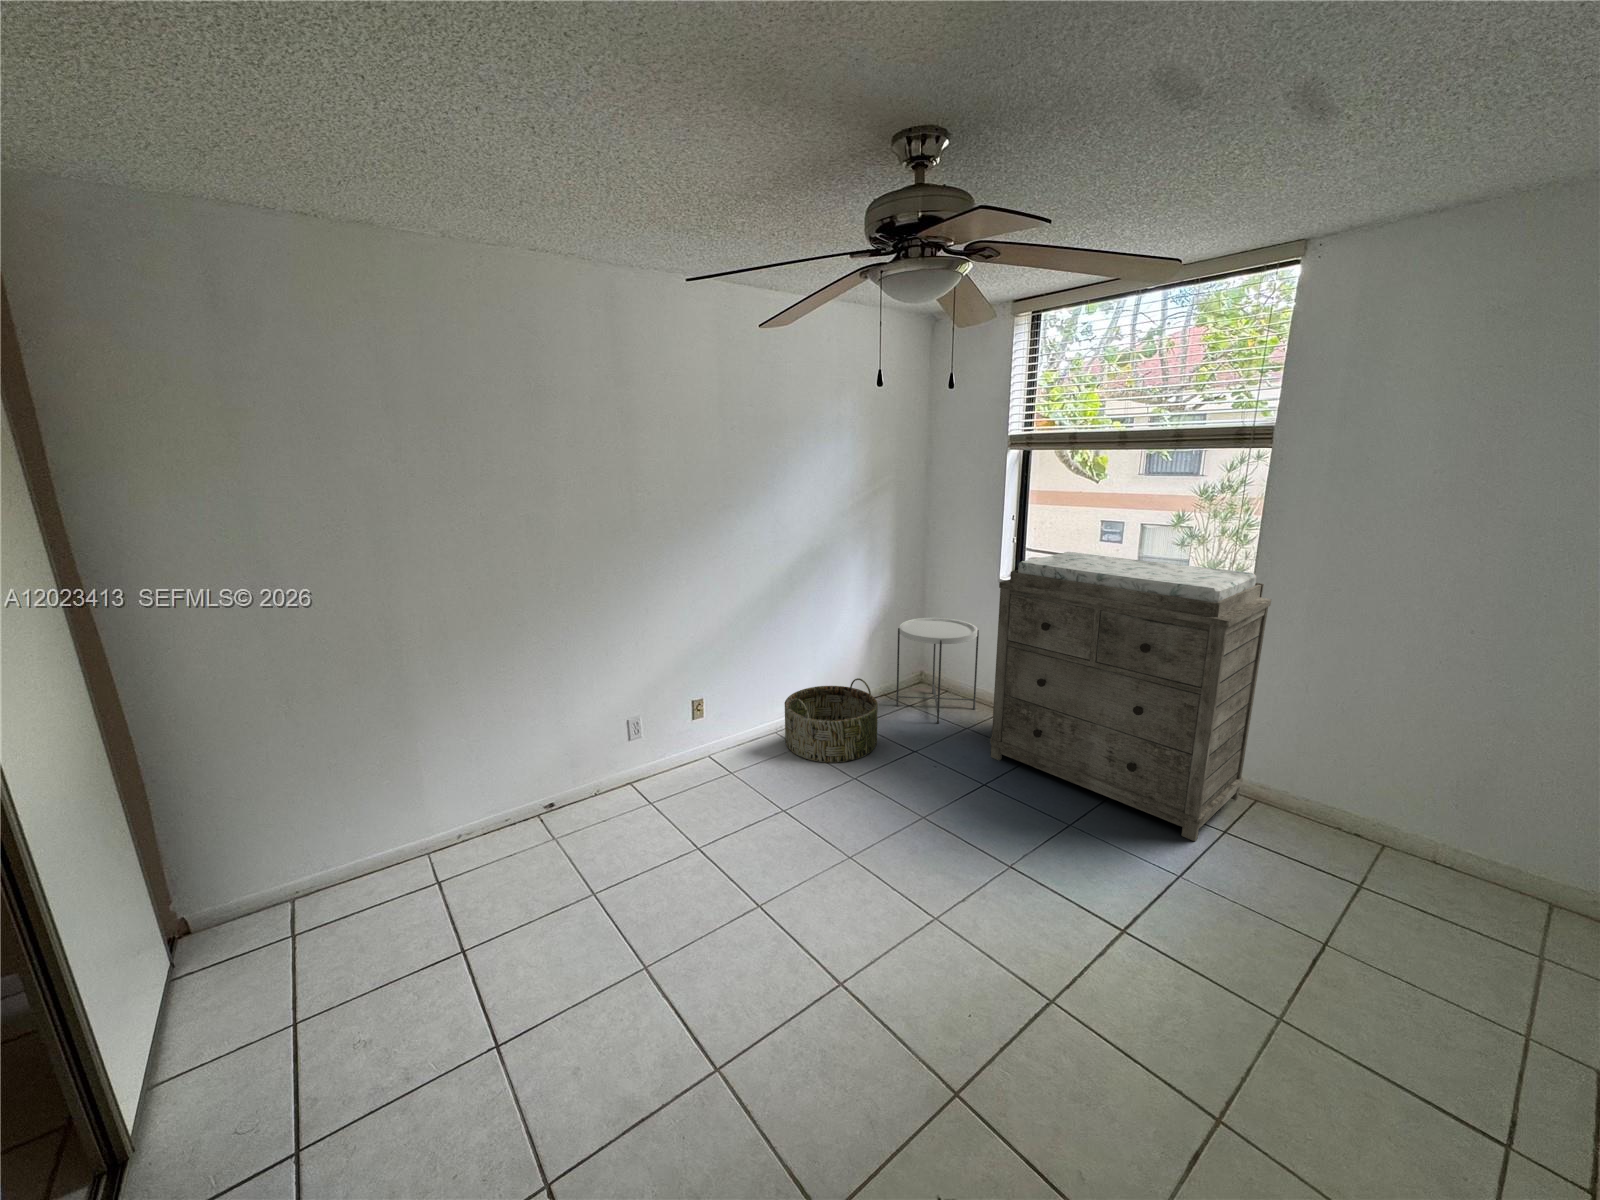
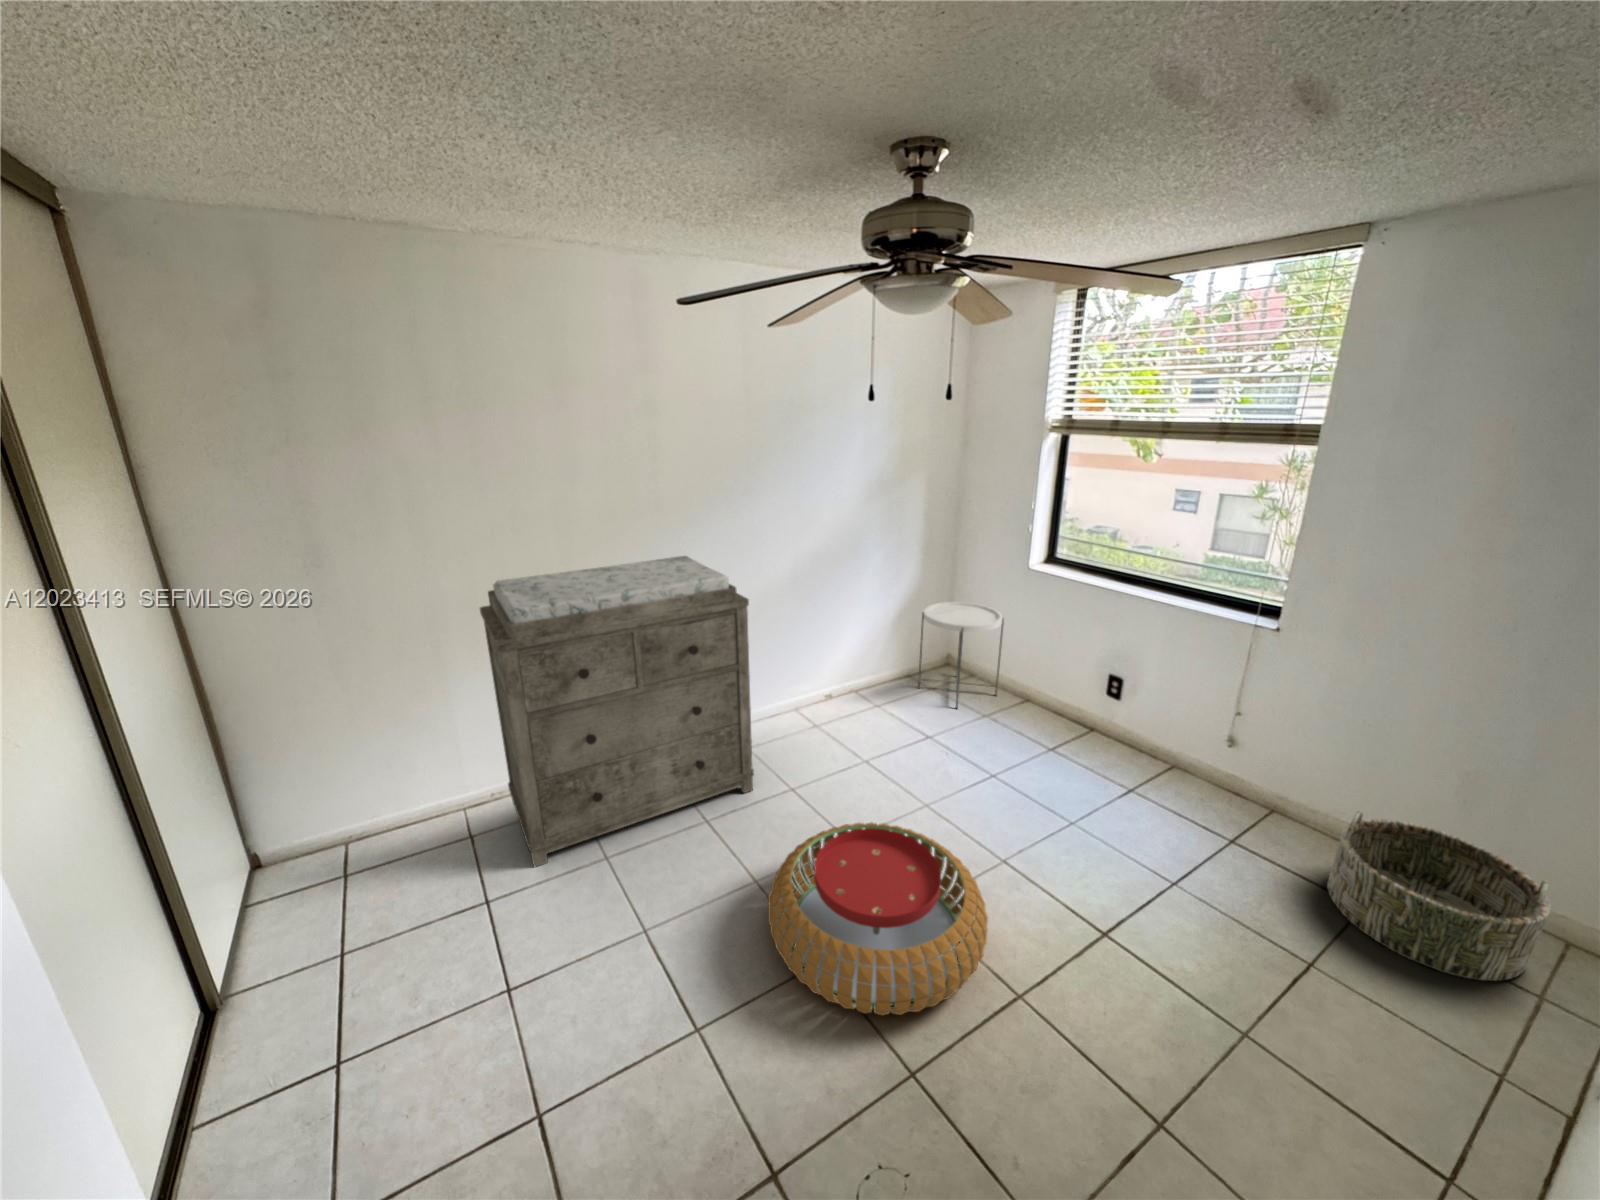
dresser: present [990,552,1271,841] -> present [480,556,754,867]
basket: present [785,678,878,763] -> present [1327,811,1550,981]
pouf: none [780,833,1014,1034] -> present [768,822,988,1015]

